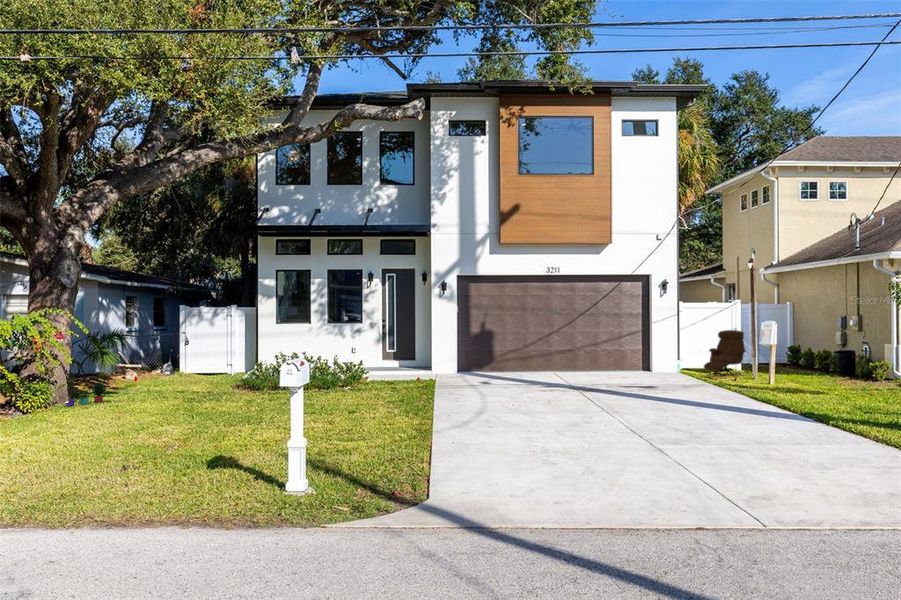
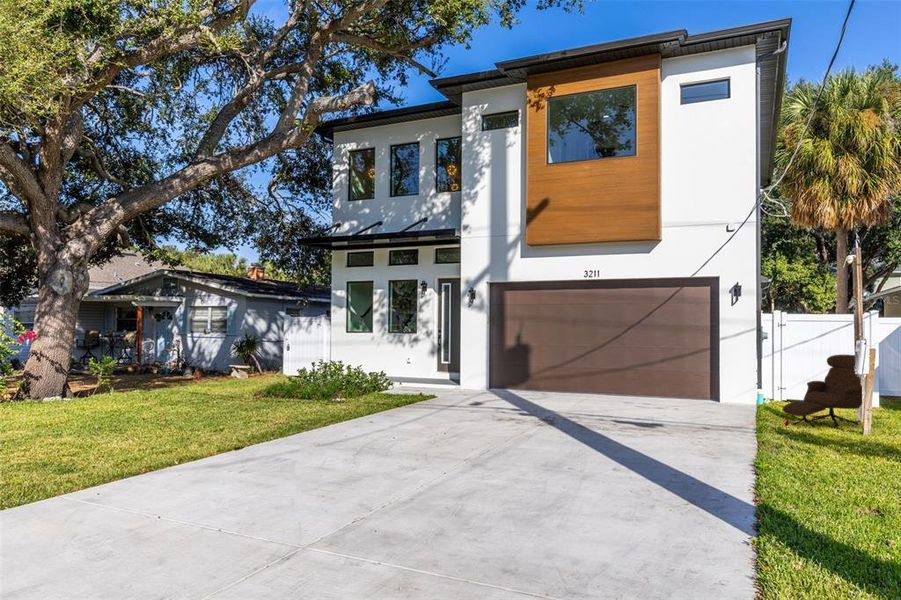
potted plant: present [65,371,106,406] -> none [68,366,115,397]

